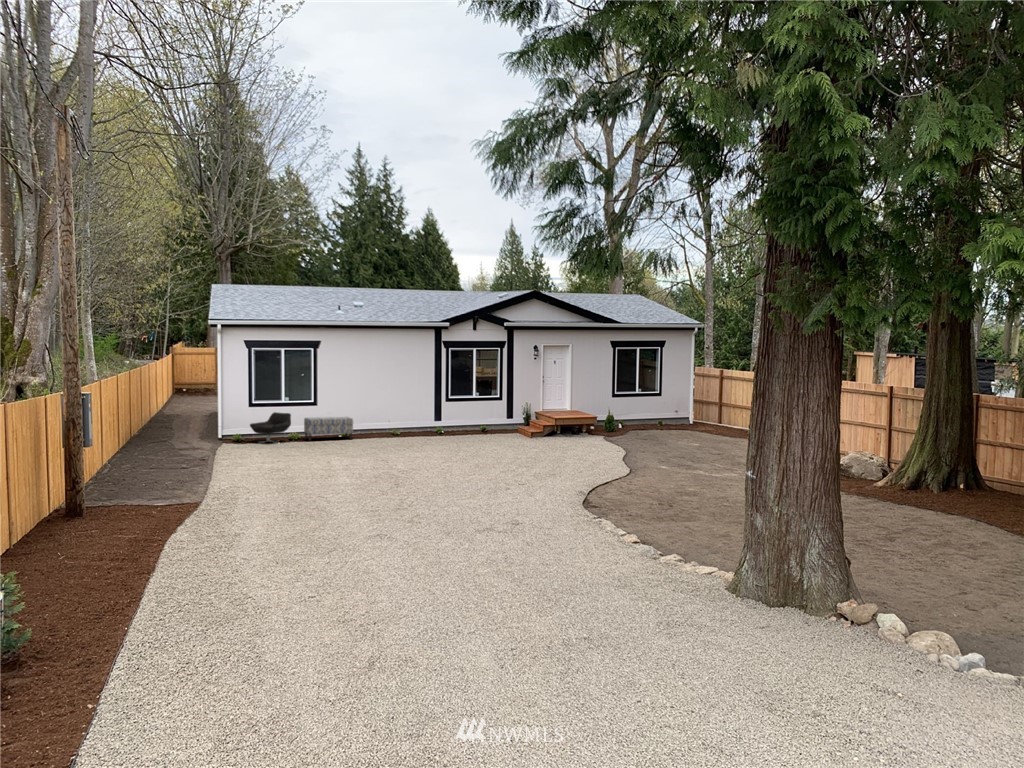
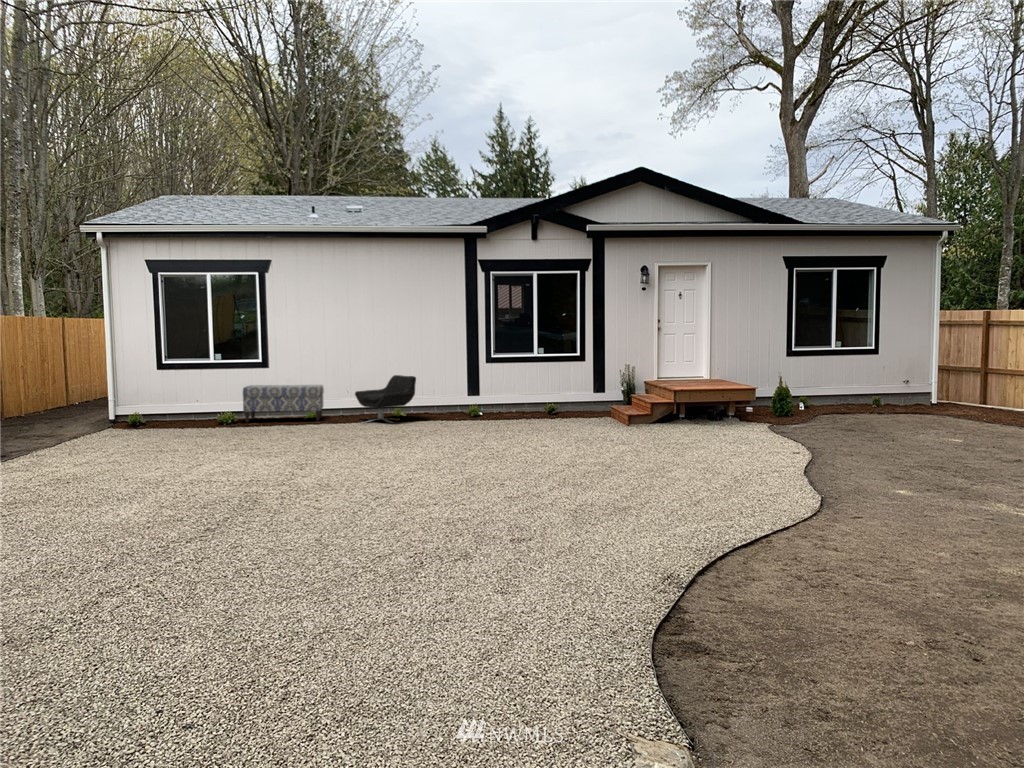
lounge chair: present [250,412,291,442] -> present [355,375,416,423]

